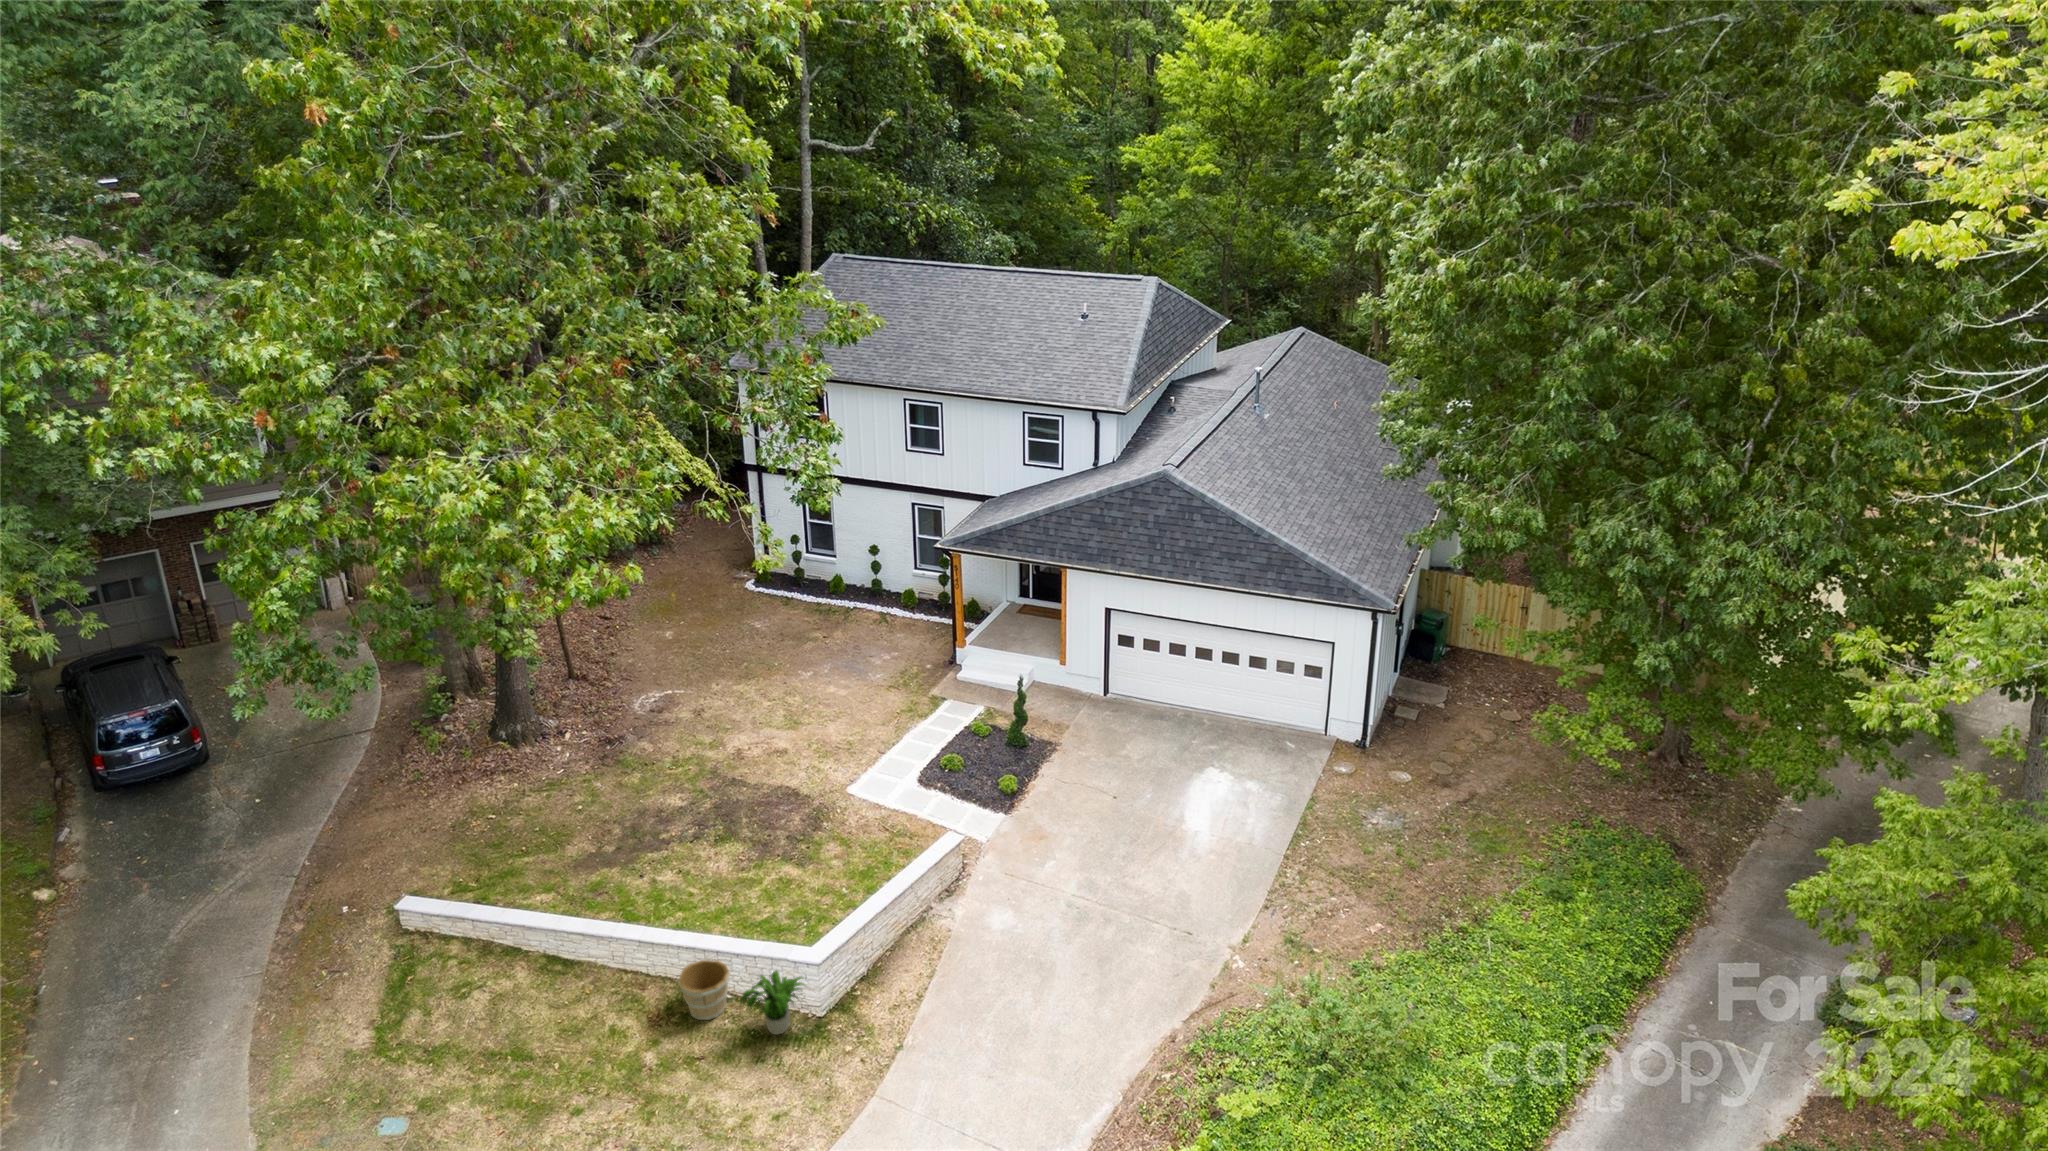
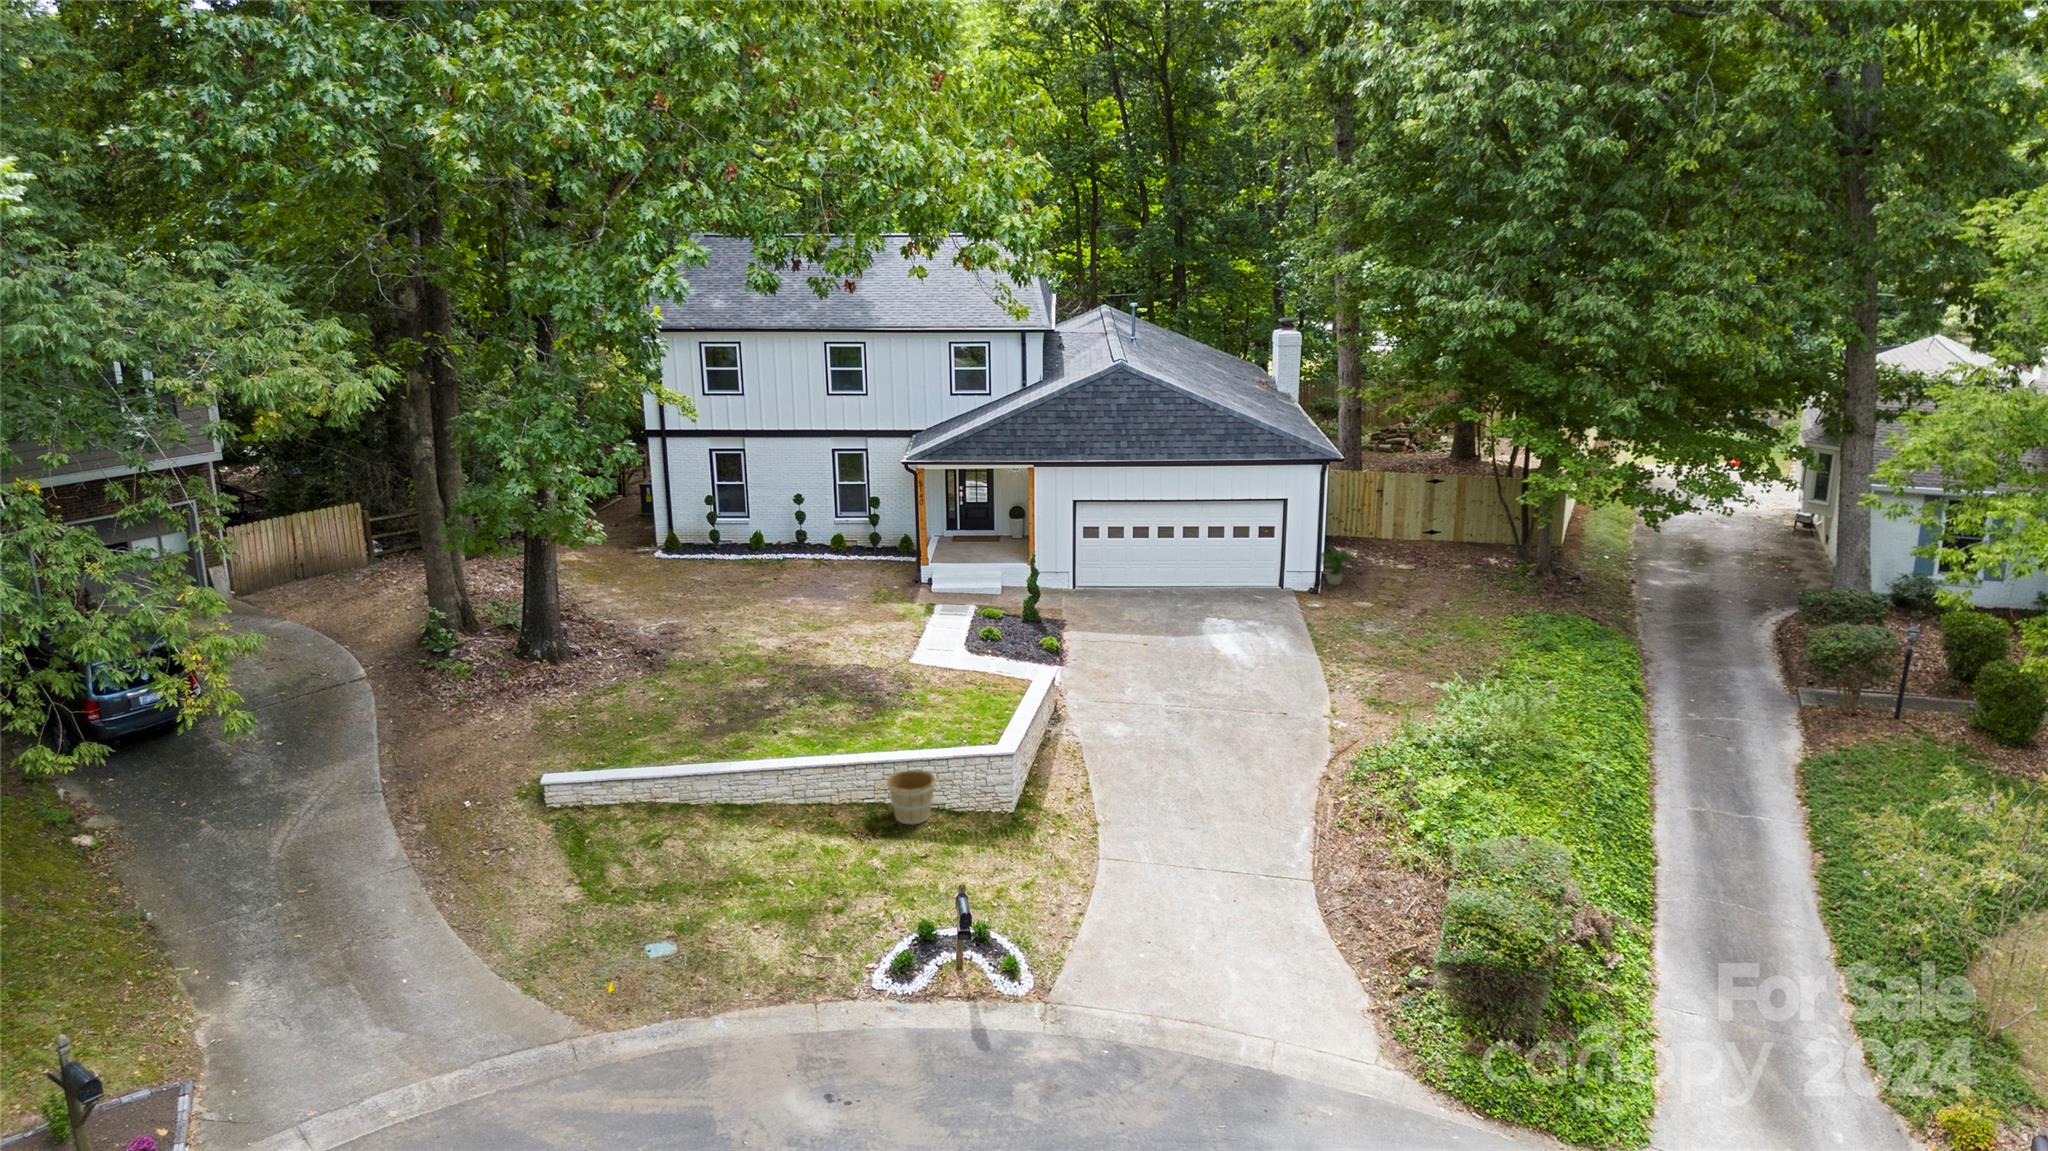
potted plant: present [740,970,804,1035] -> present [1320,548,1351,585]

